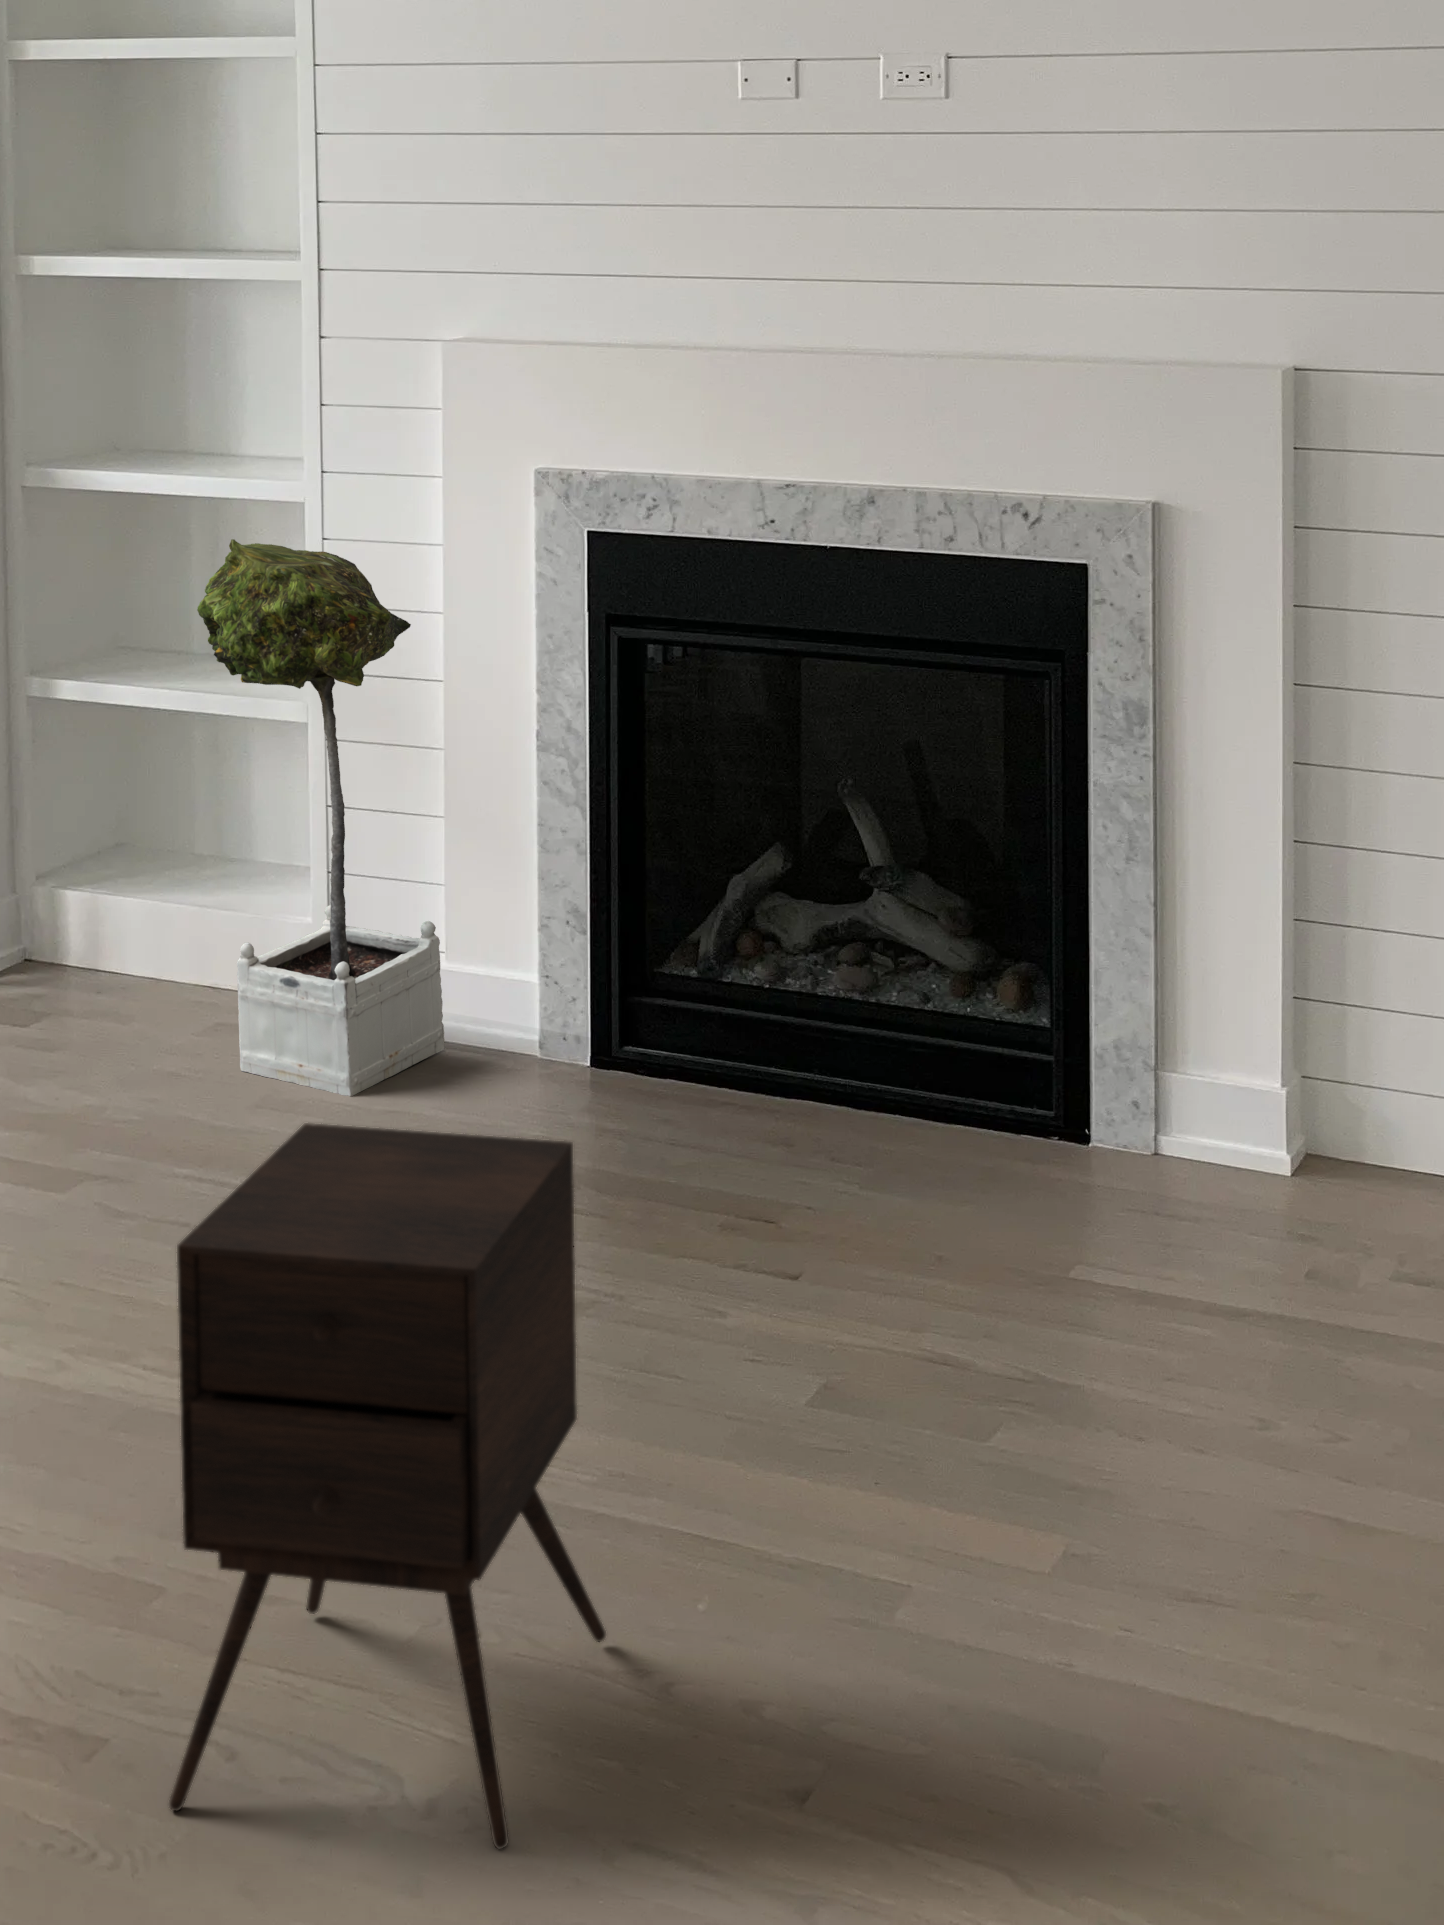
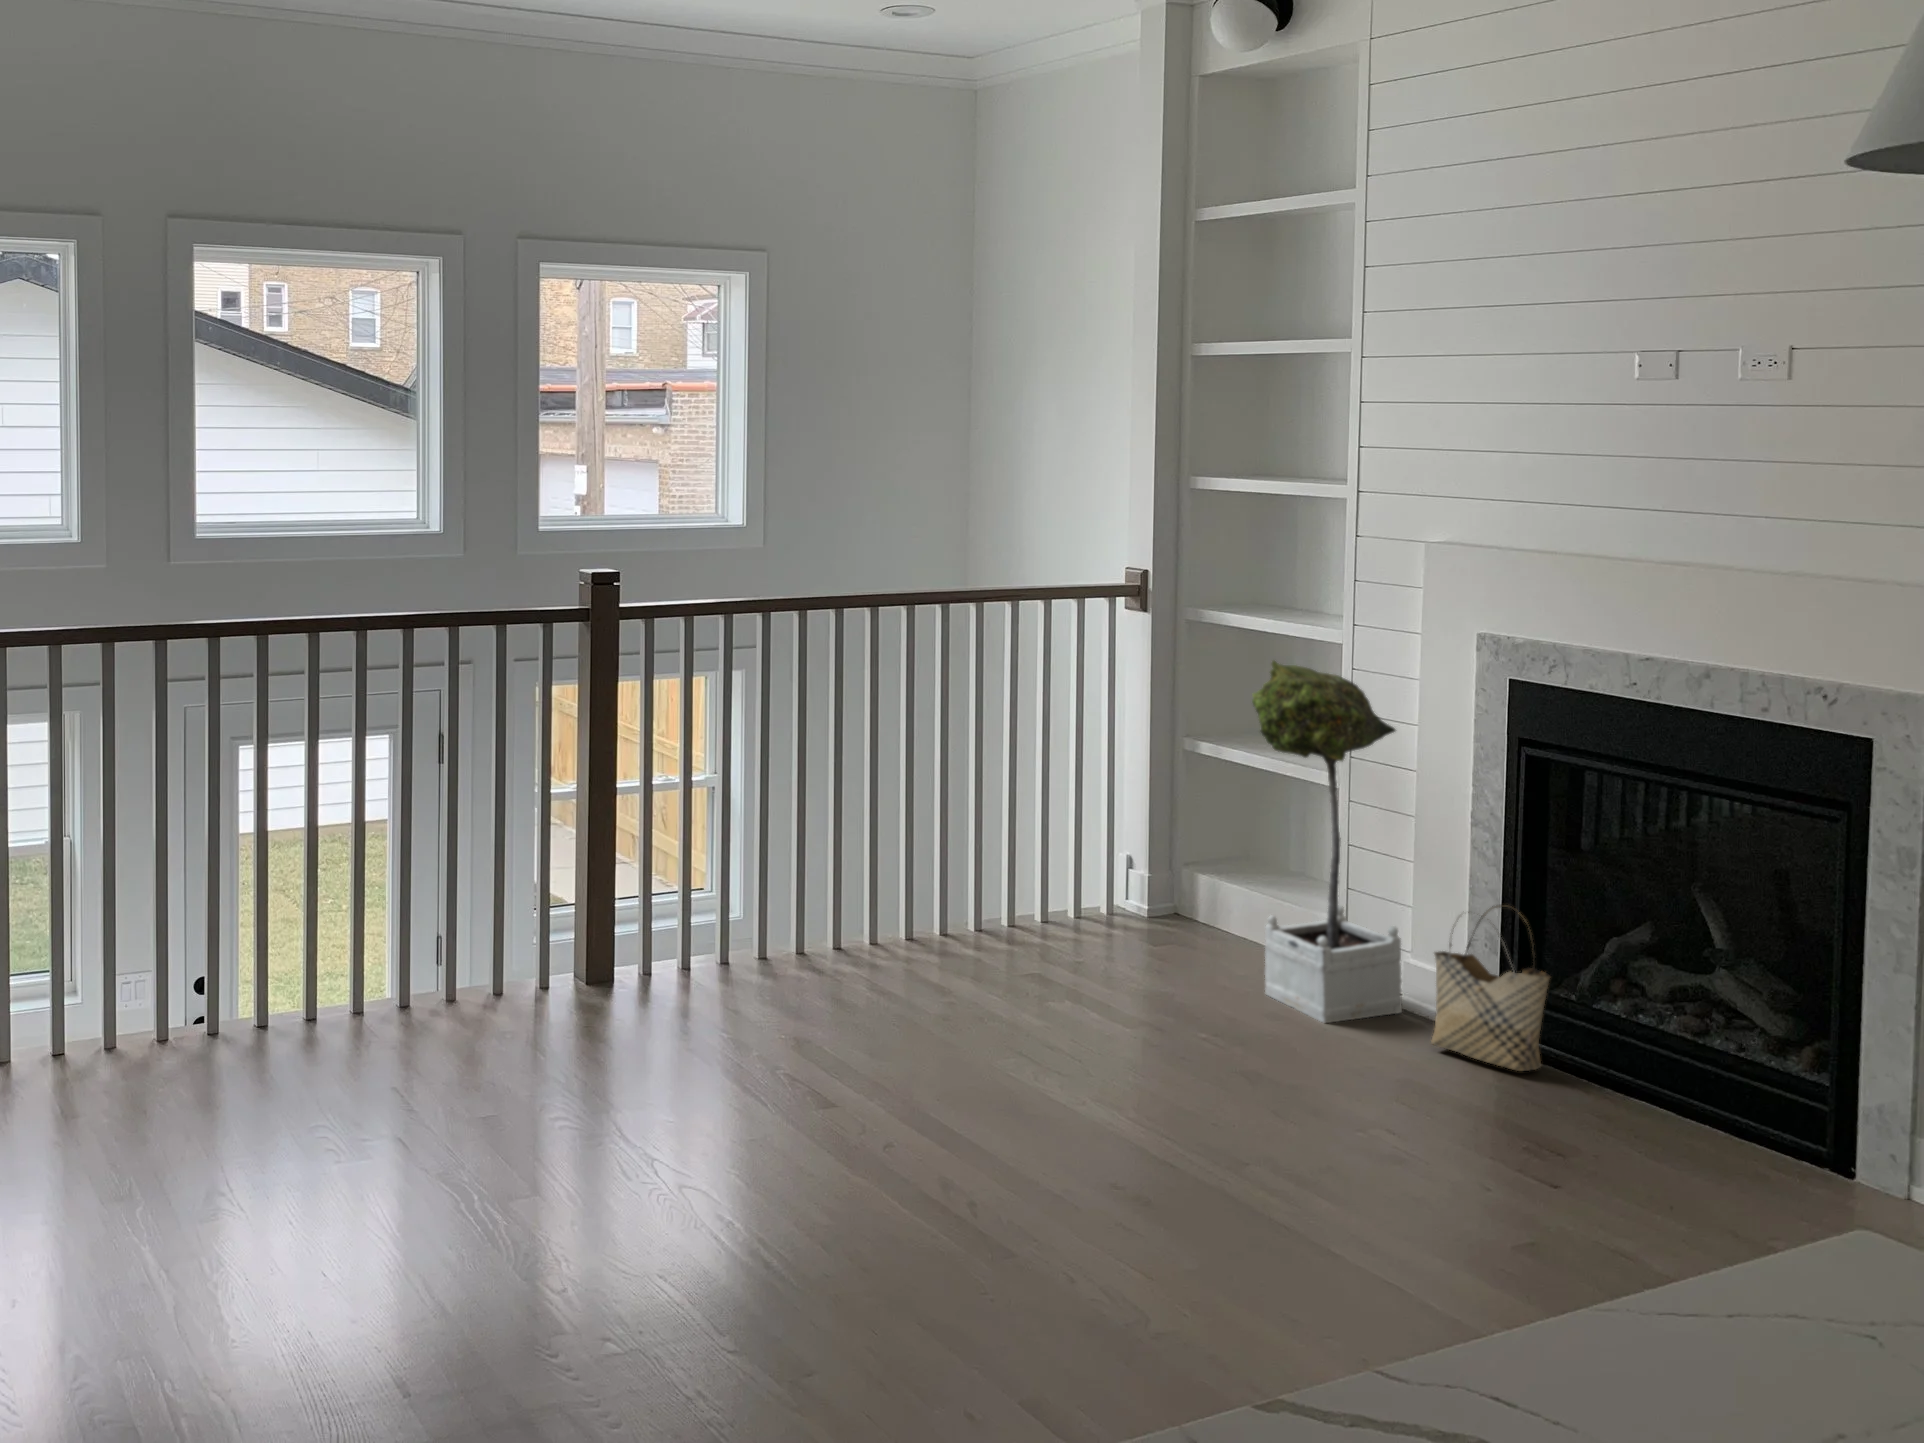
woven basket: none [510,860,676,1100] -> present [1431,905,1550,1071]
side table: present [169,1123,606,1849] -> none [1023,965,1293,1368]

